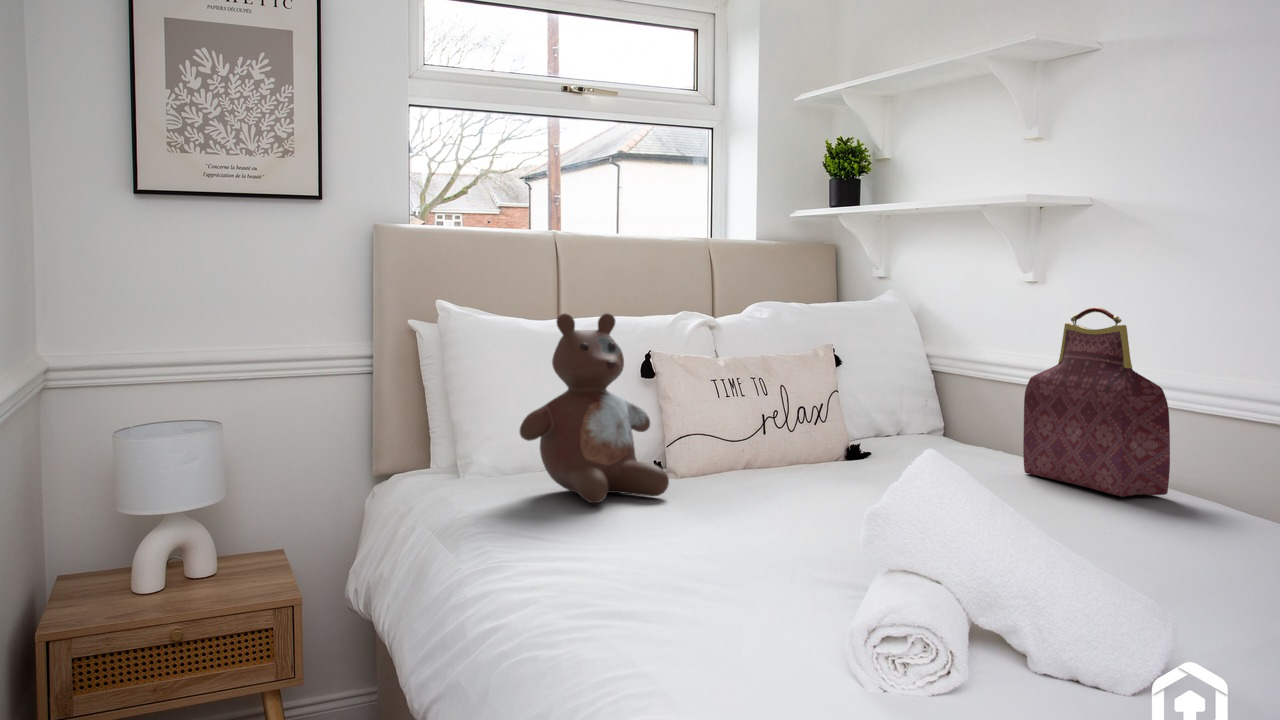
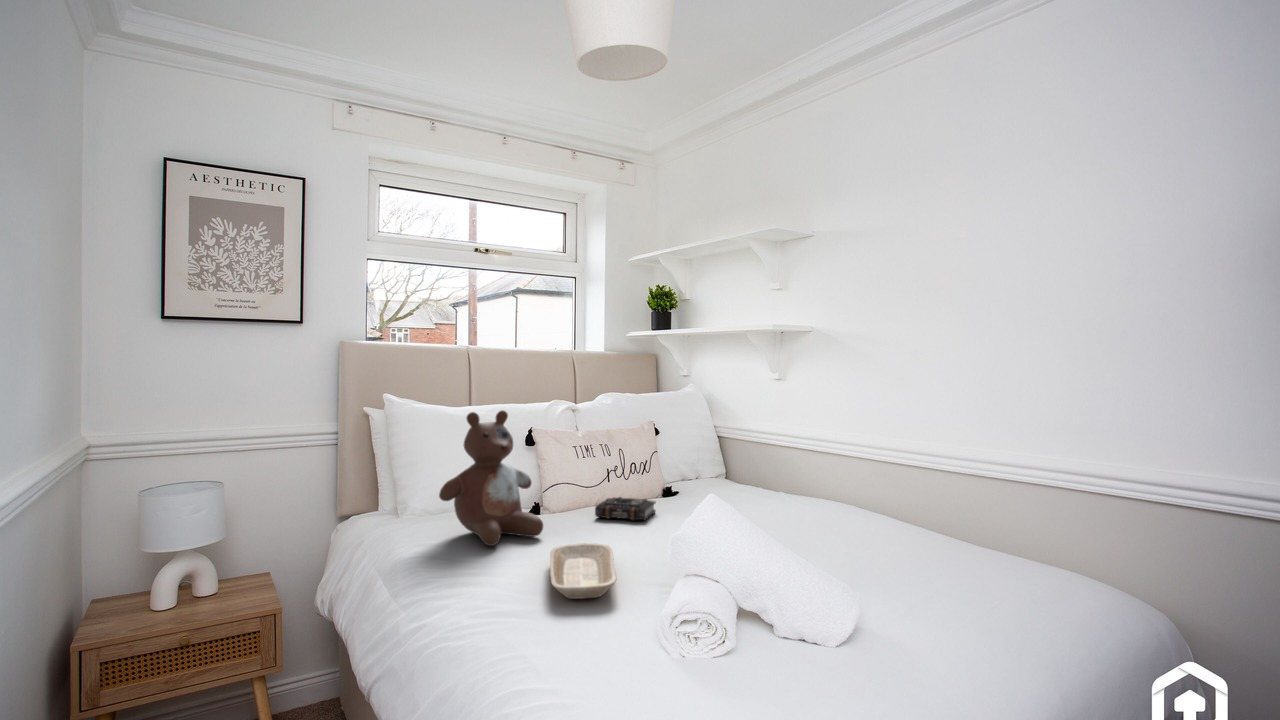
handbag: present [1023,307,1170,497] -> none [769,404,858,527]
book: none [745,453,839,484] -> present [595,497,656,520]
tray: none [681,498,779,557] -> present [550,543,616,599]

